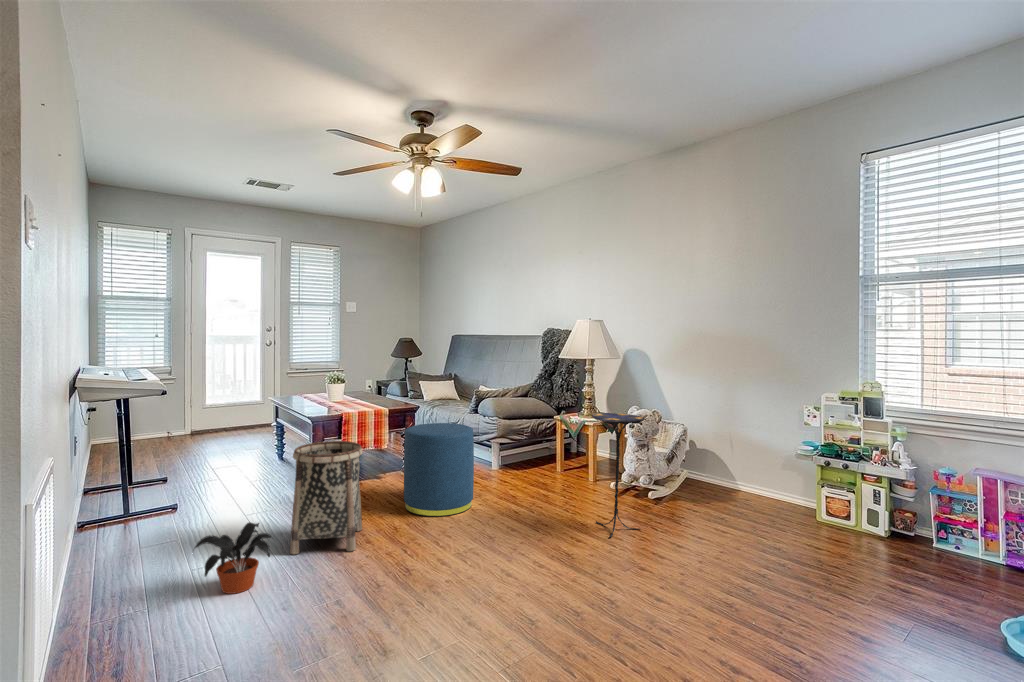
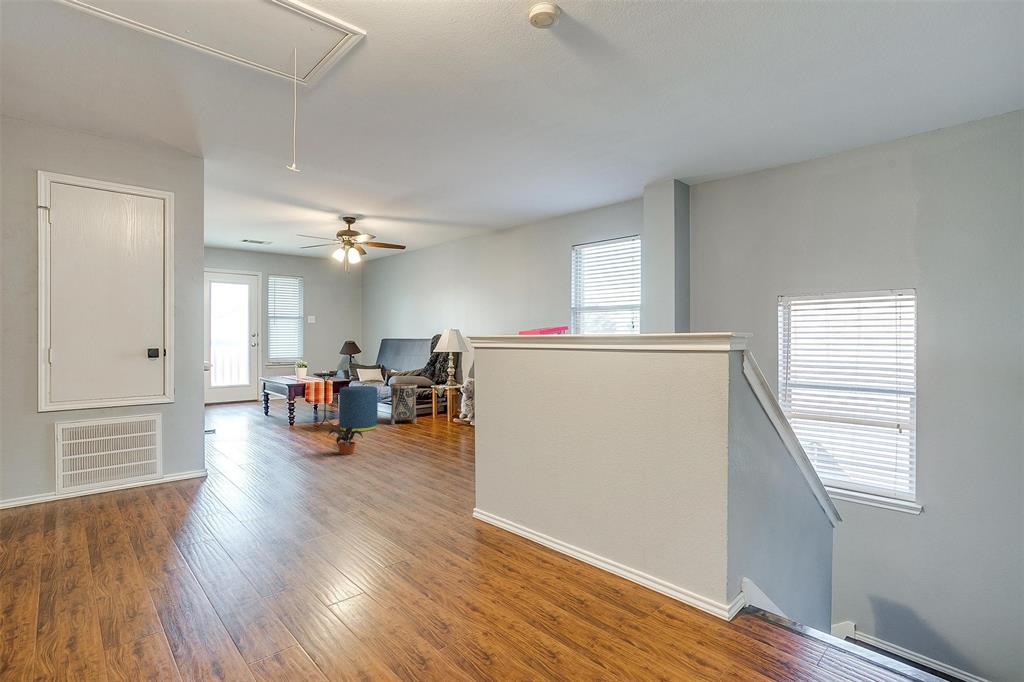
side table: present [592,413,645,537] -> present [313,373,337,424]
basket: present [290,441,363,554] -> present [390,383,417,425]
potted plant: present [194,522,273,594] -> present [328,426,363,455]

